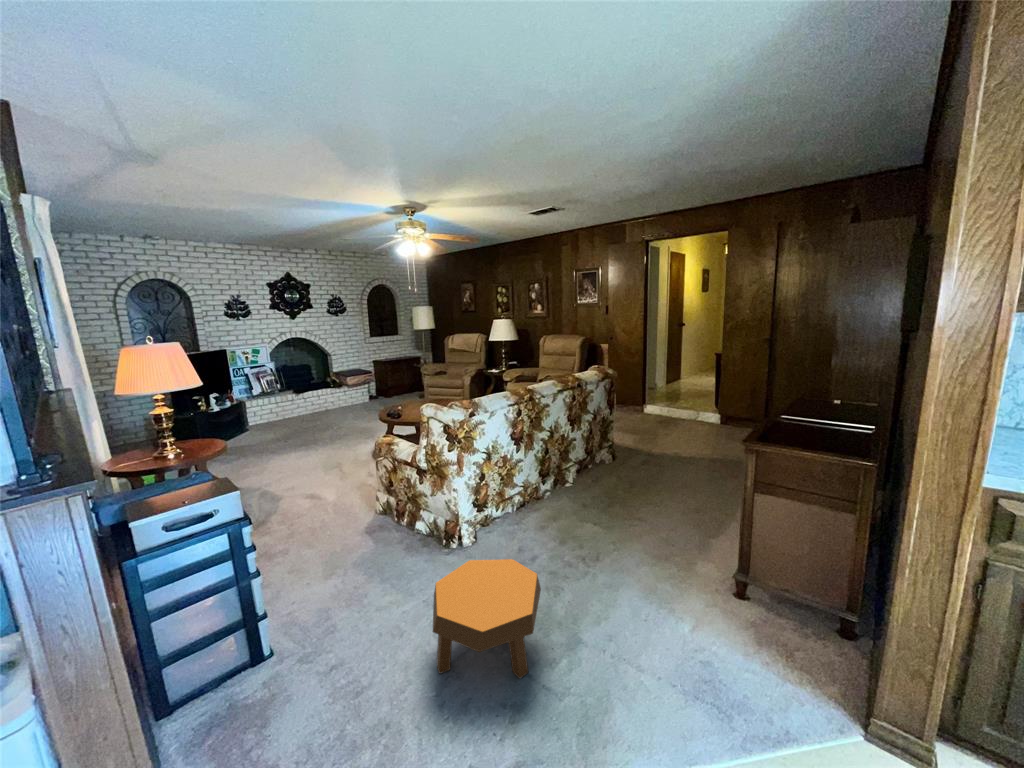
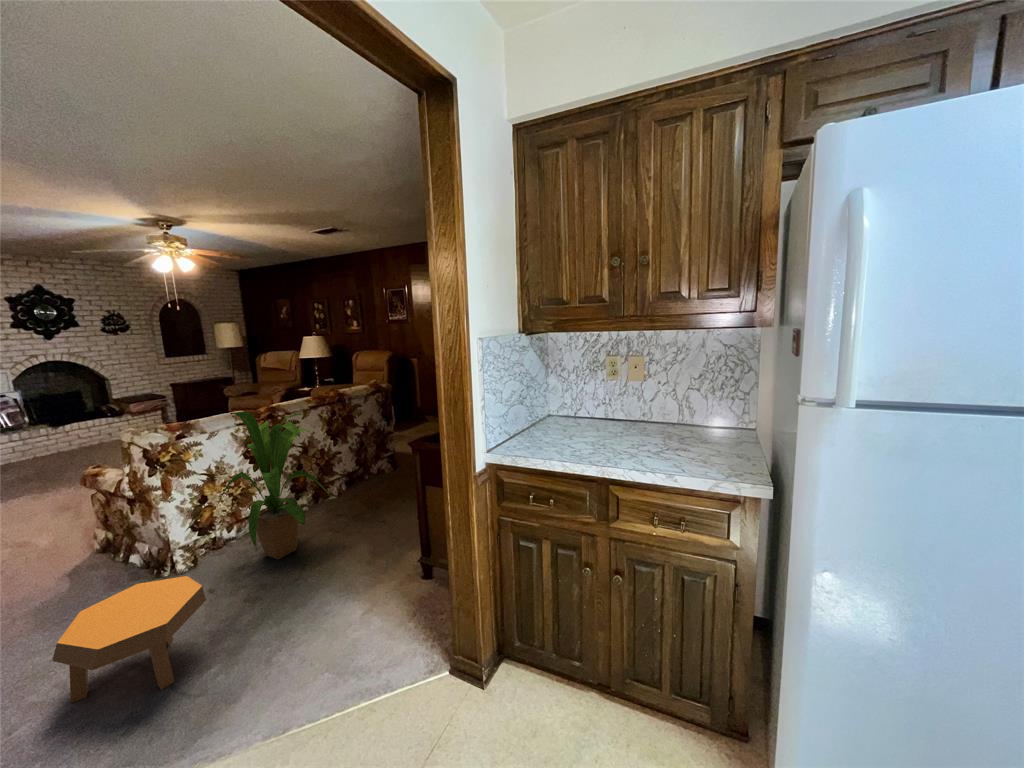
house plant: none [498,393,607,547] -> present [217,412,335,559]

